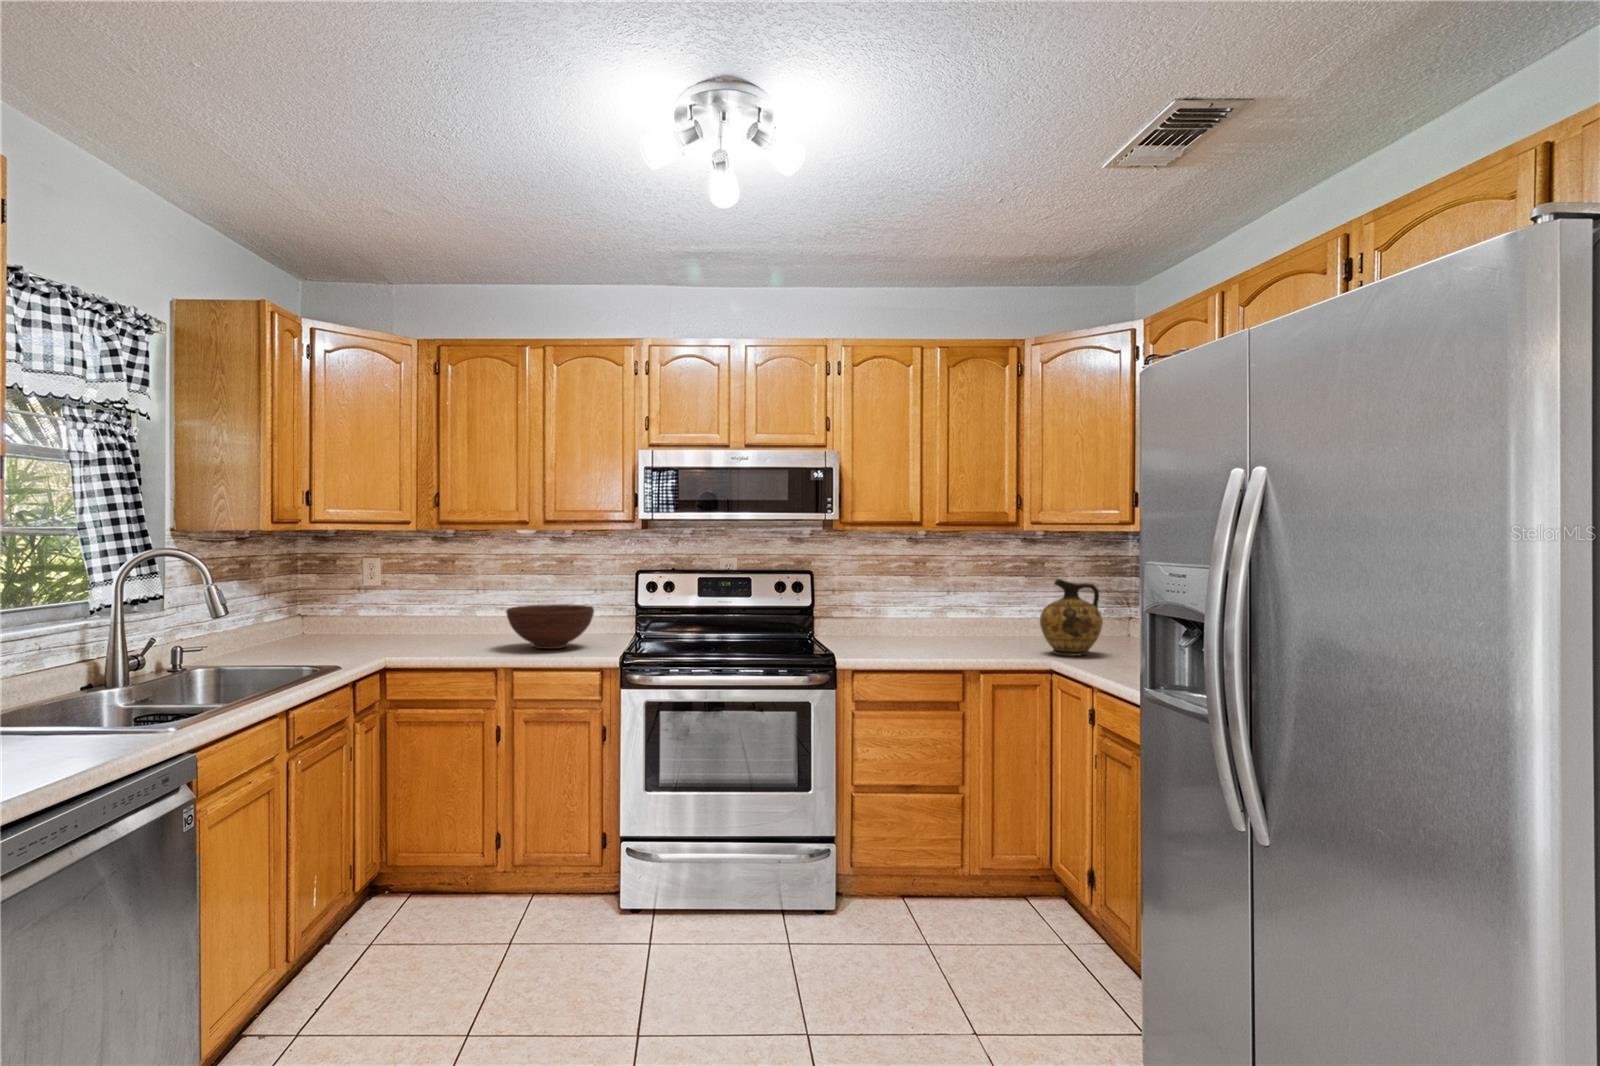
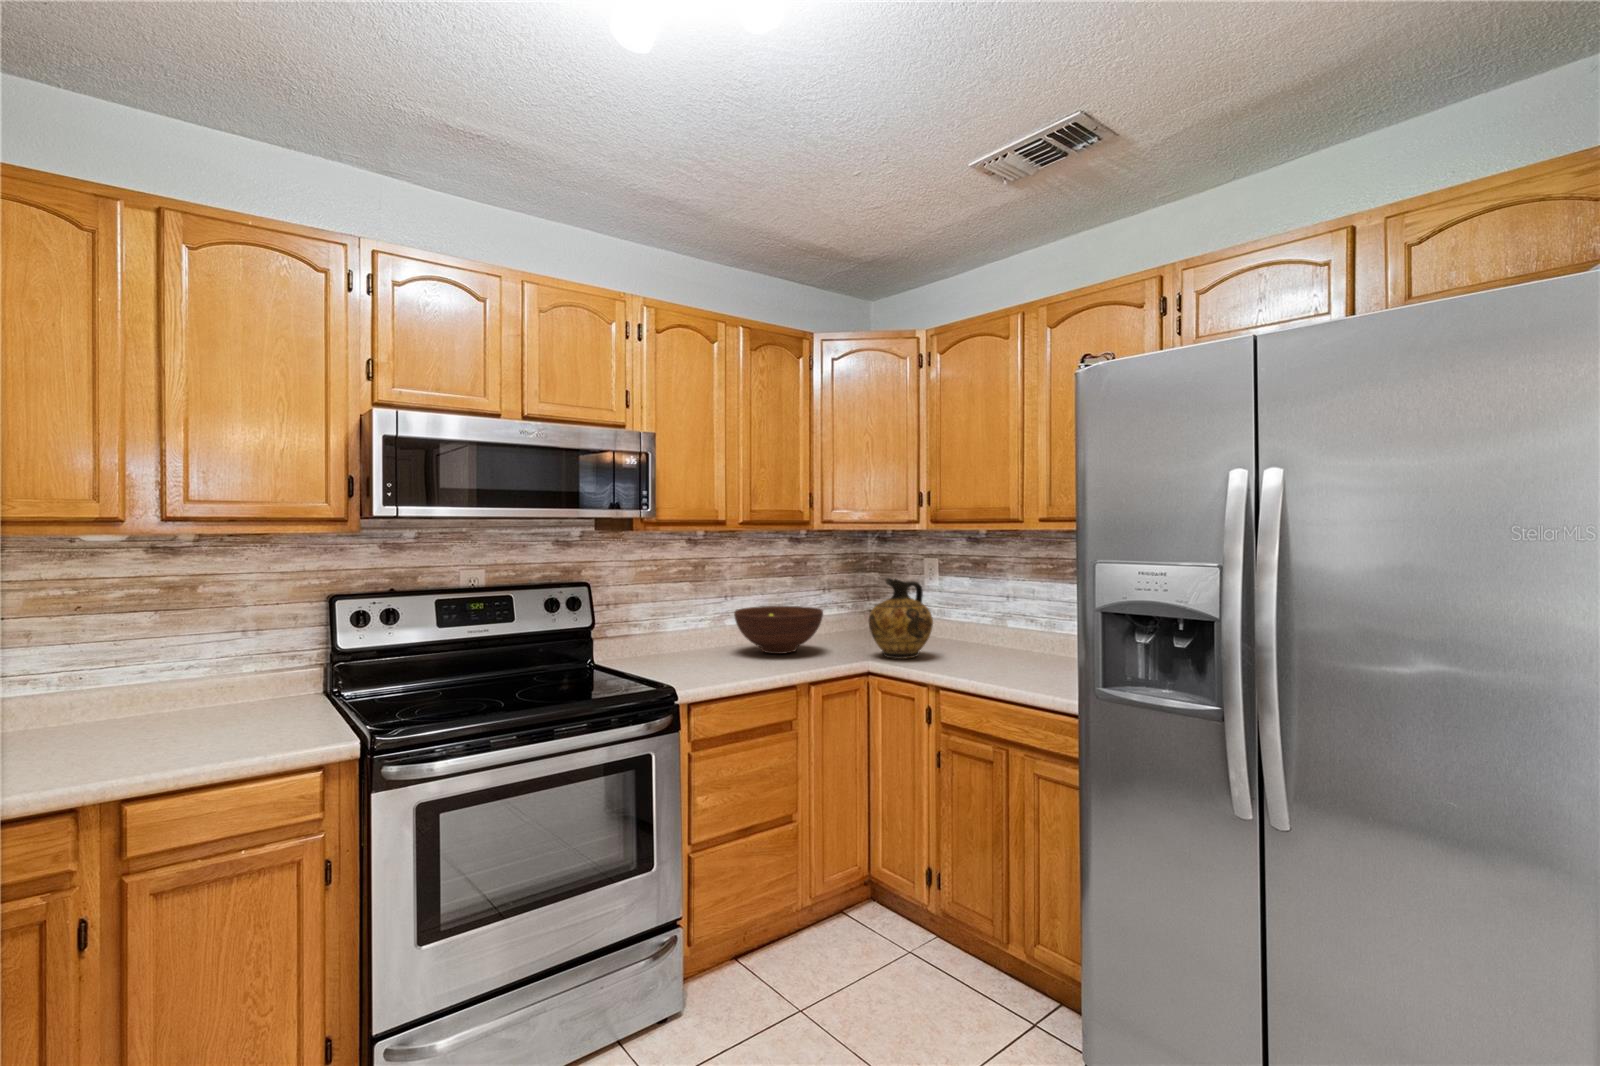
fruit bowl: present [506,604,594,649] -> present [734,606,823,654]

